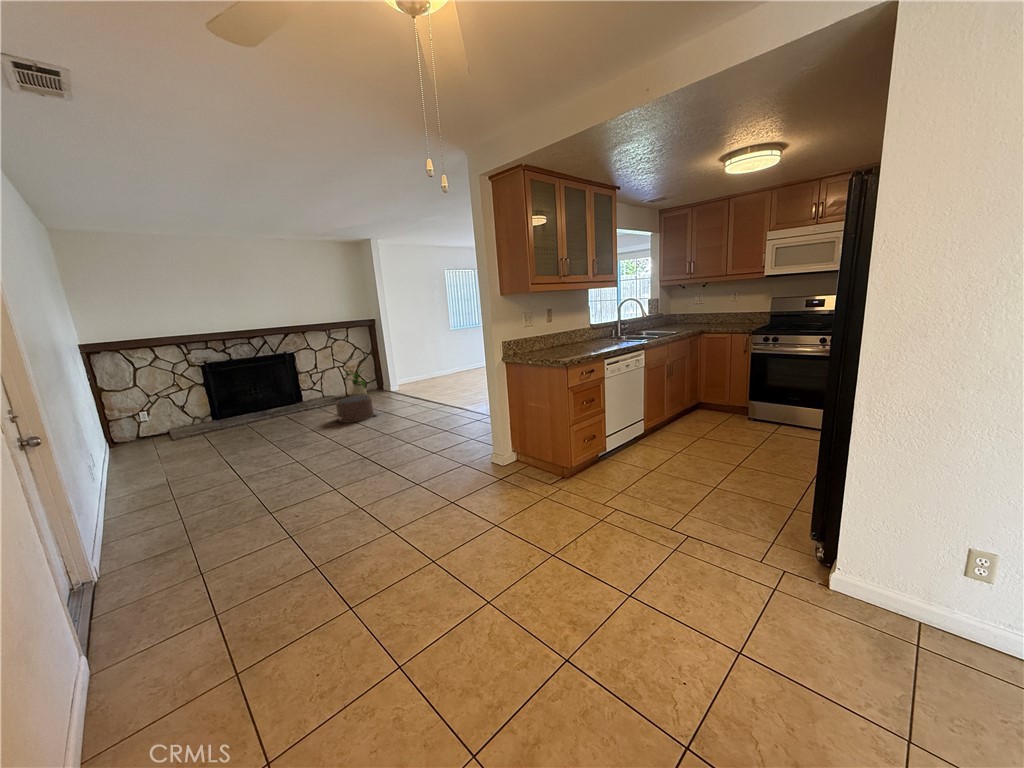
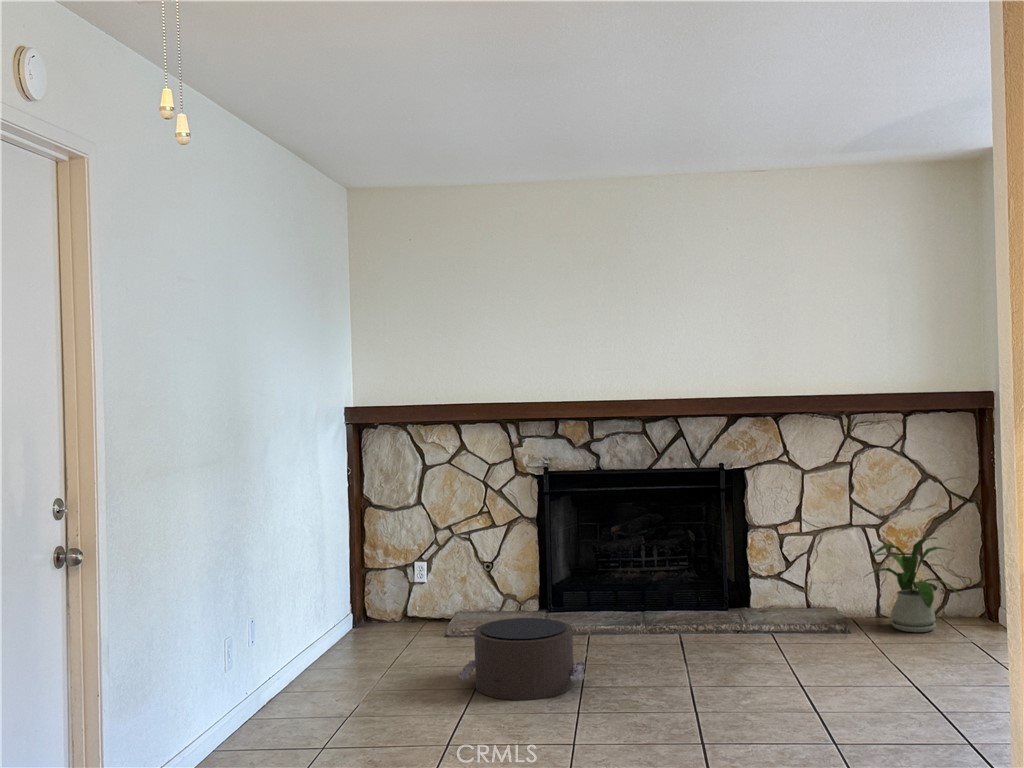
pouf: present [333,396,380,423] -> present [459,618,585,700]

